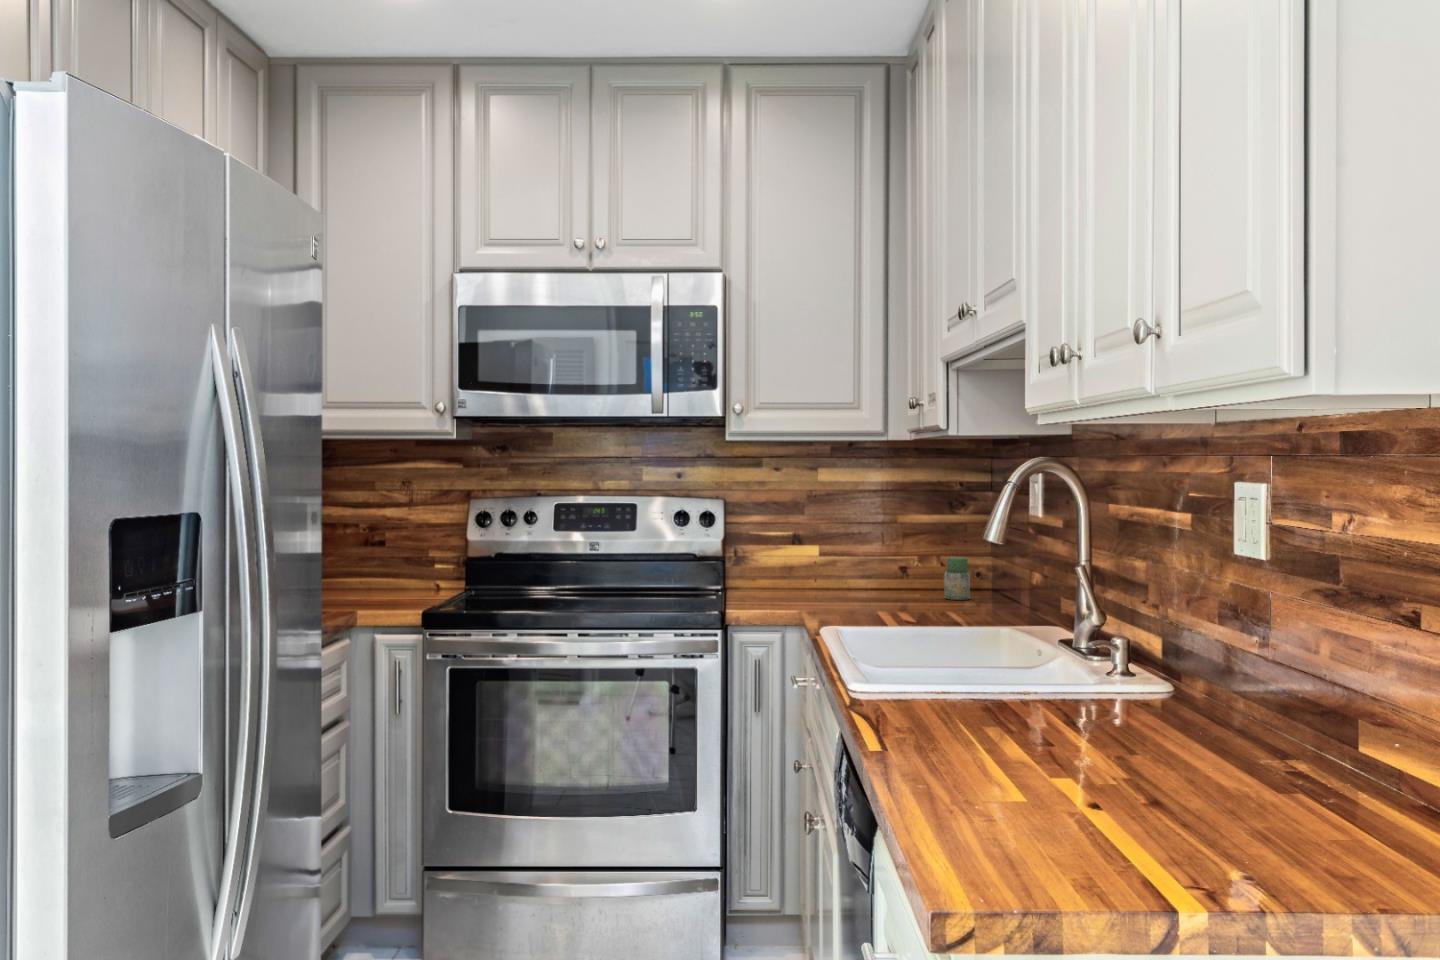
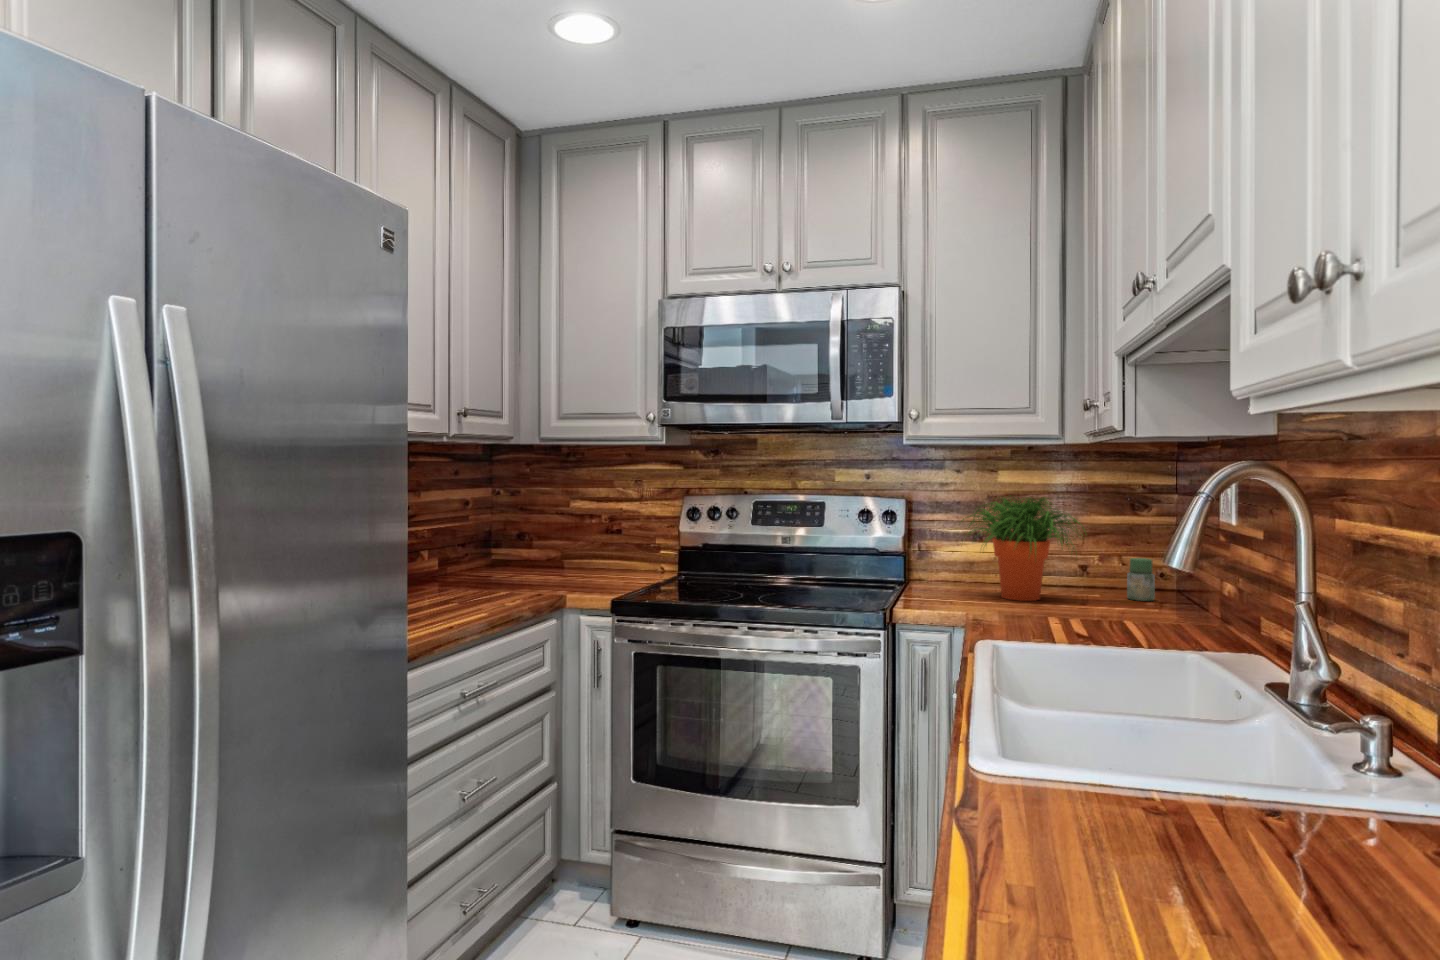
potted plant: none [782,494,909,604] -> present [963,497,1085,601]

